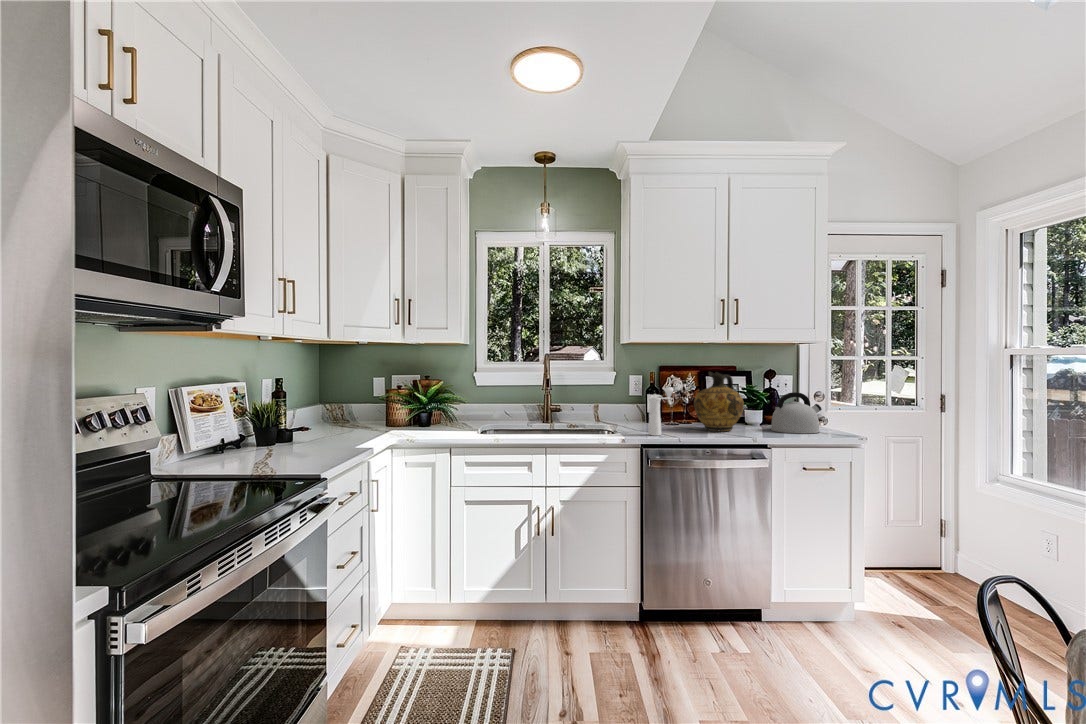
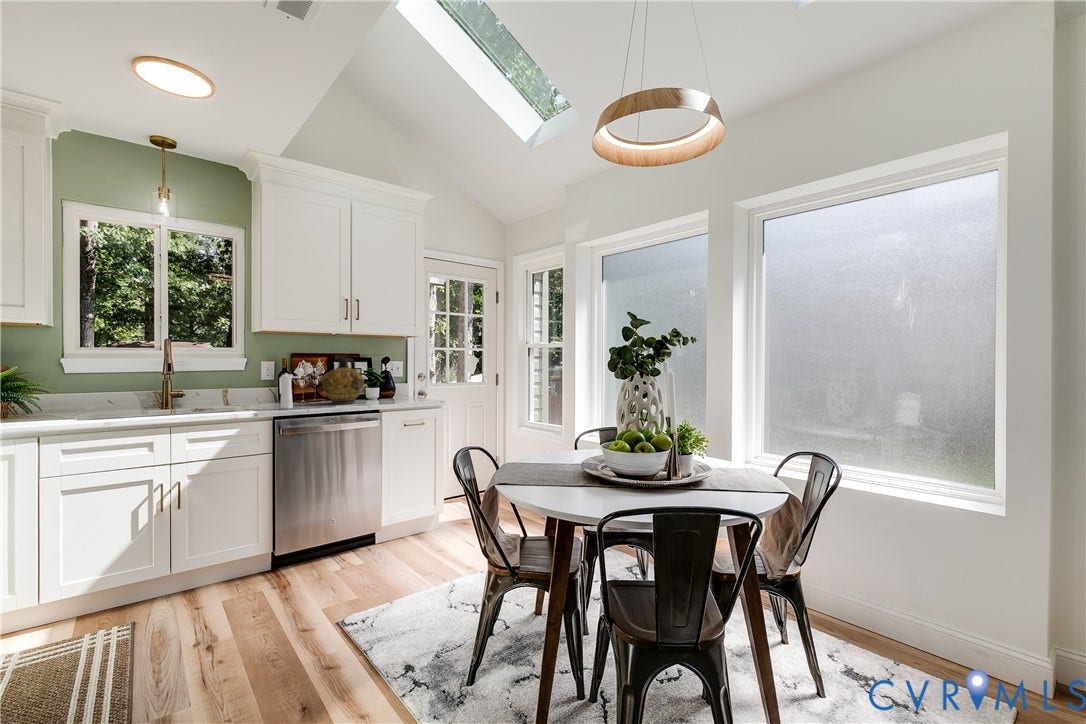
kettle: present [771,392,822,433] -> none [385,372,421,402]

